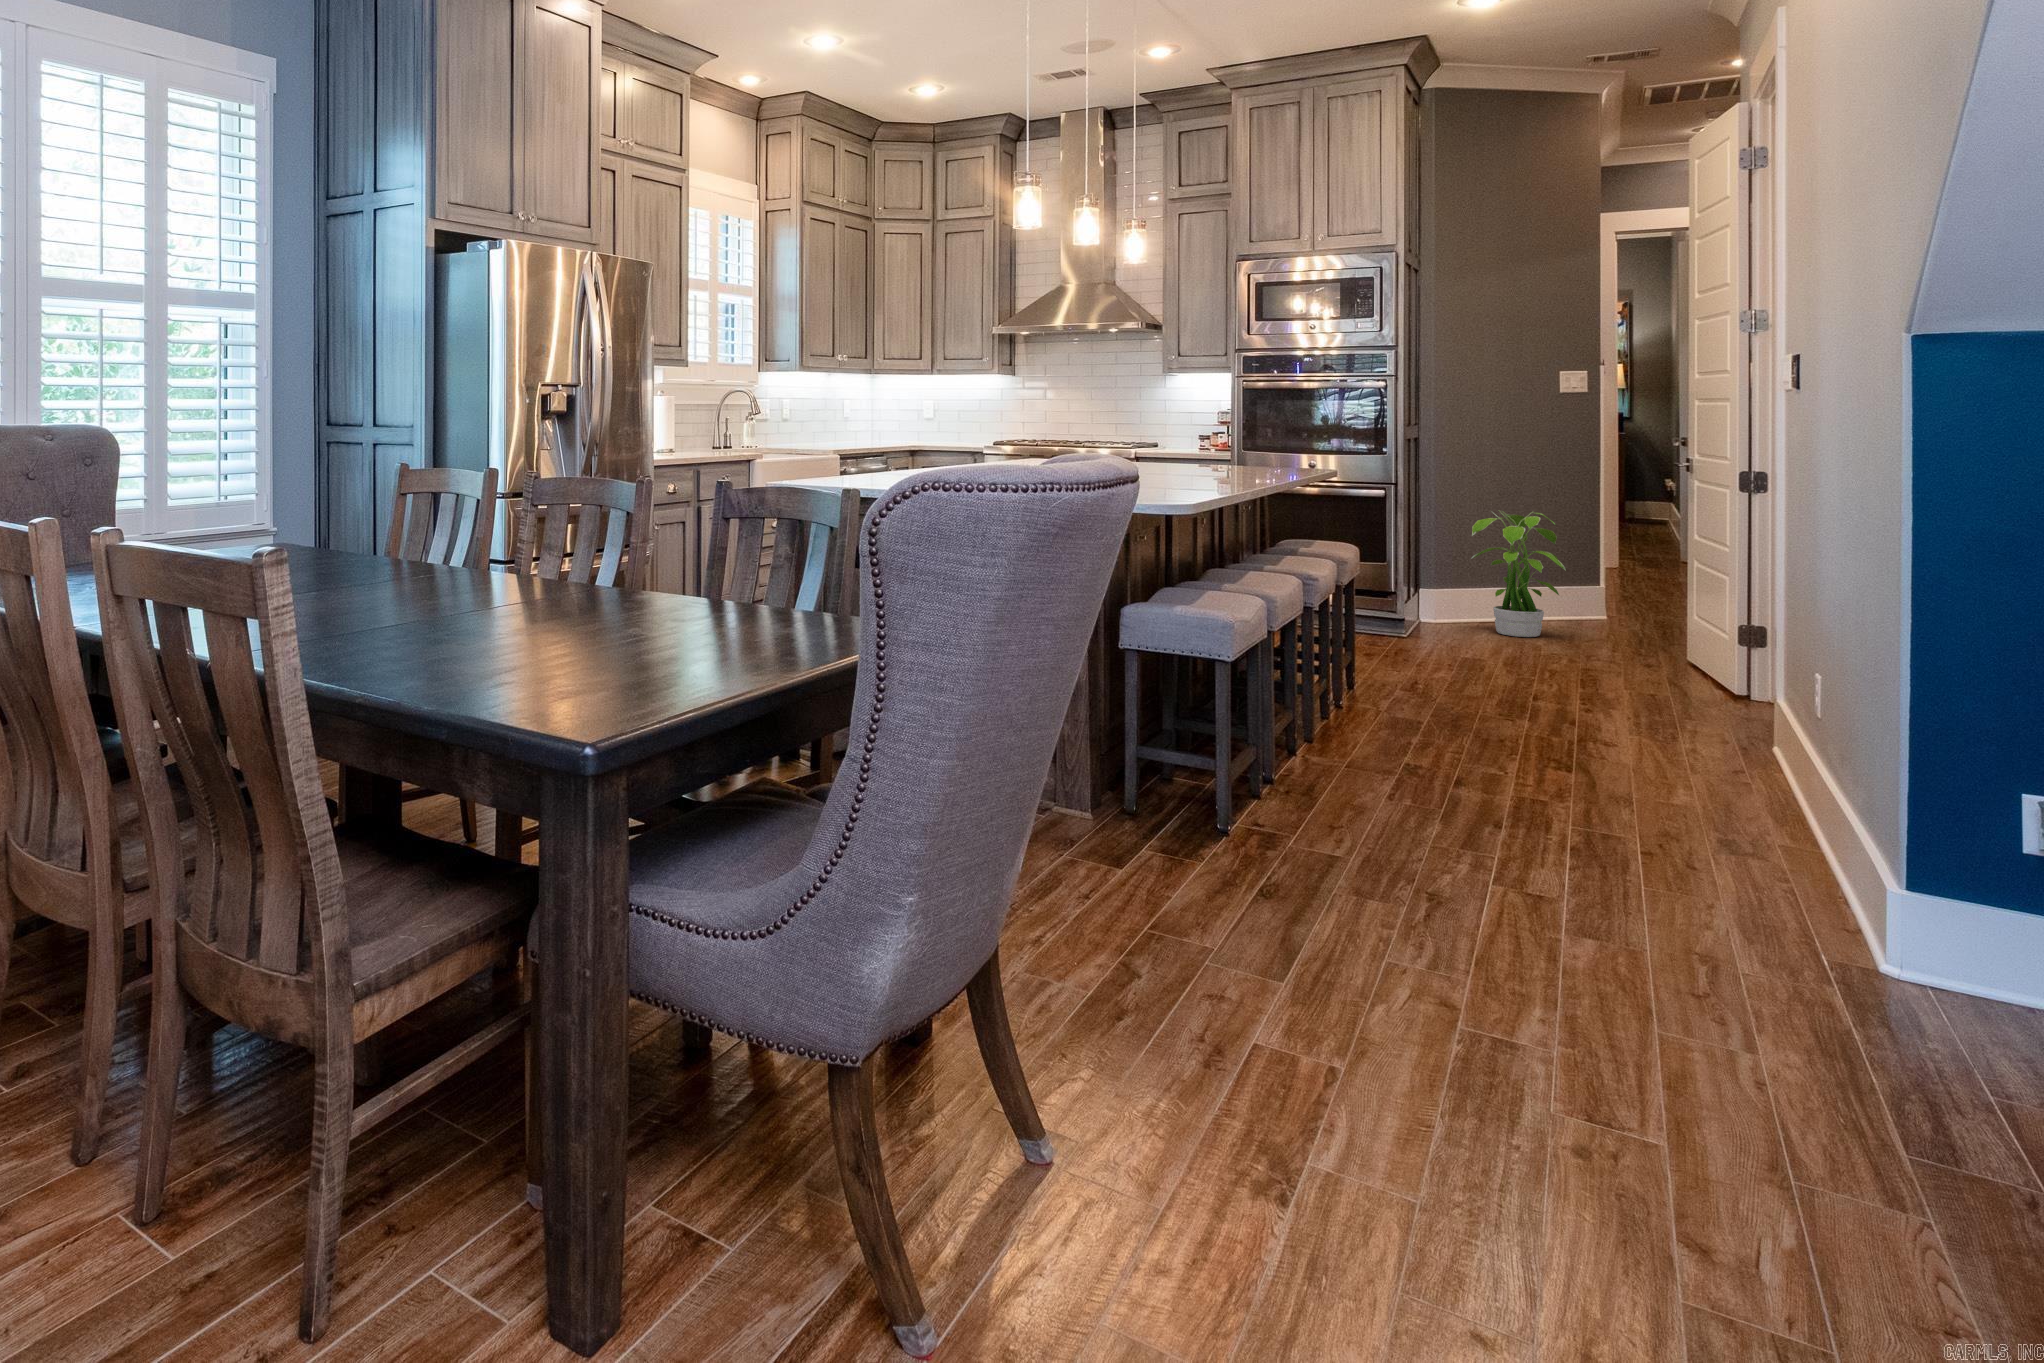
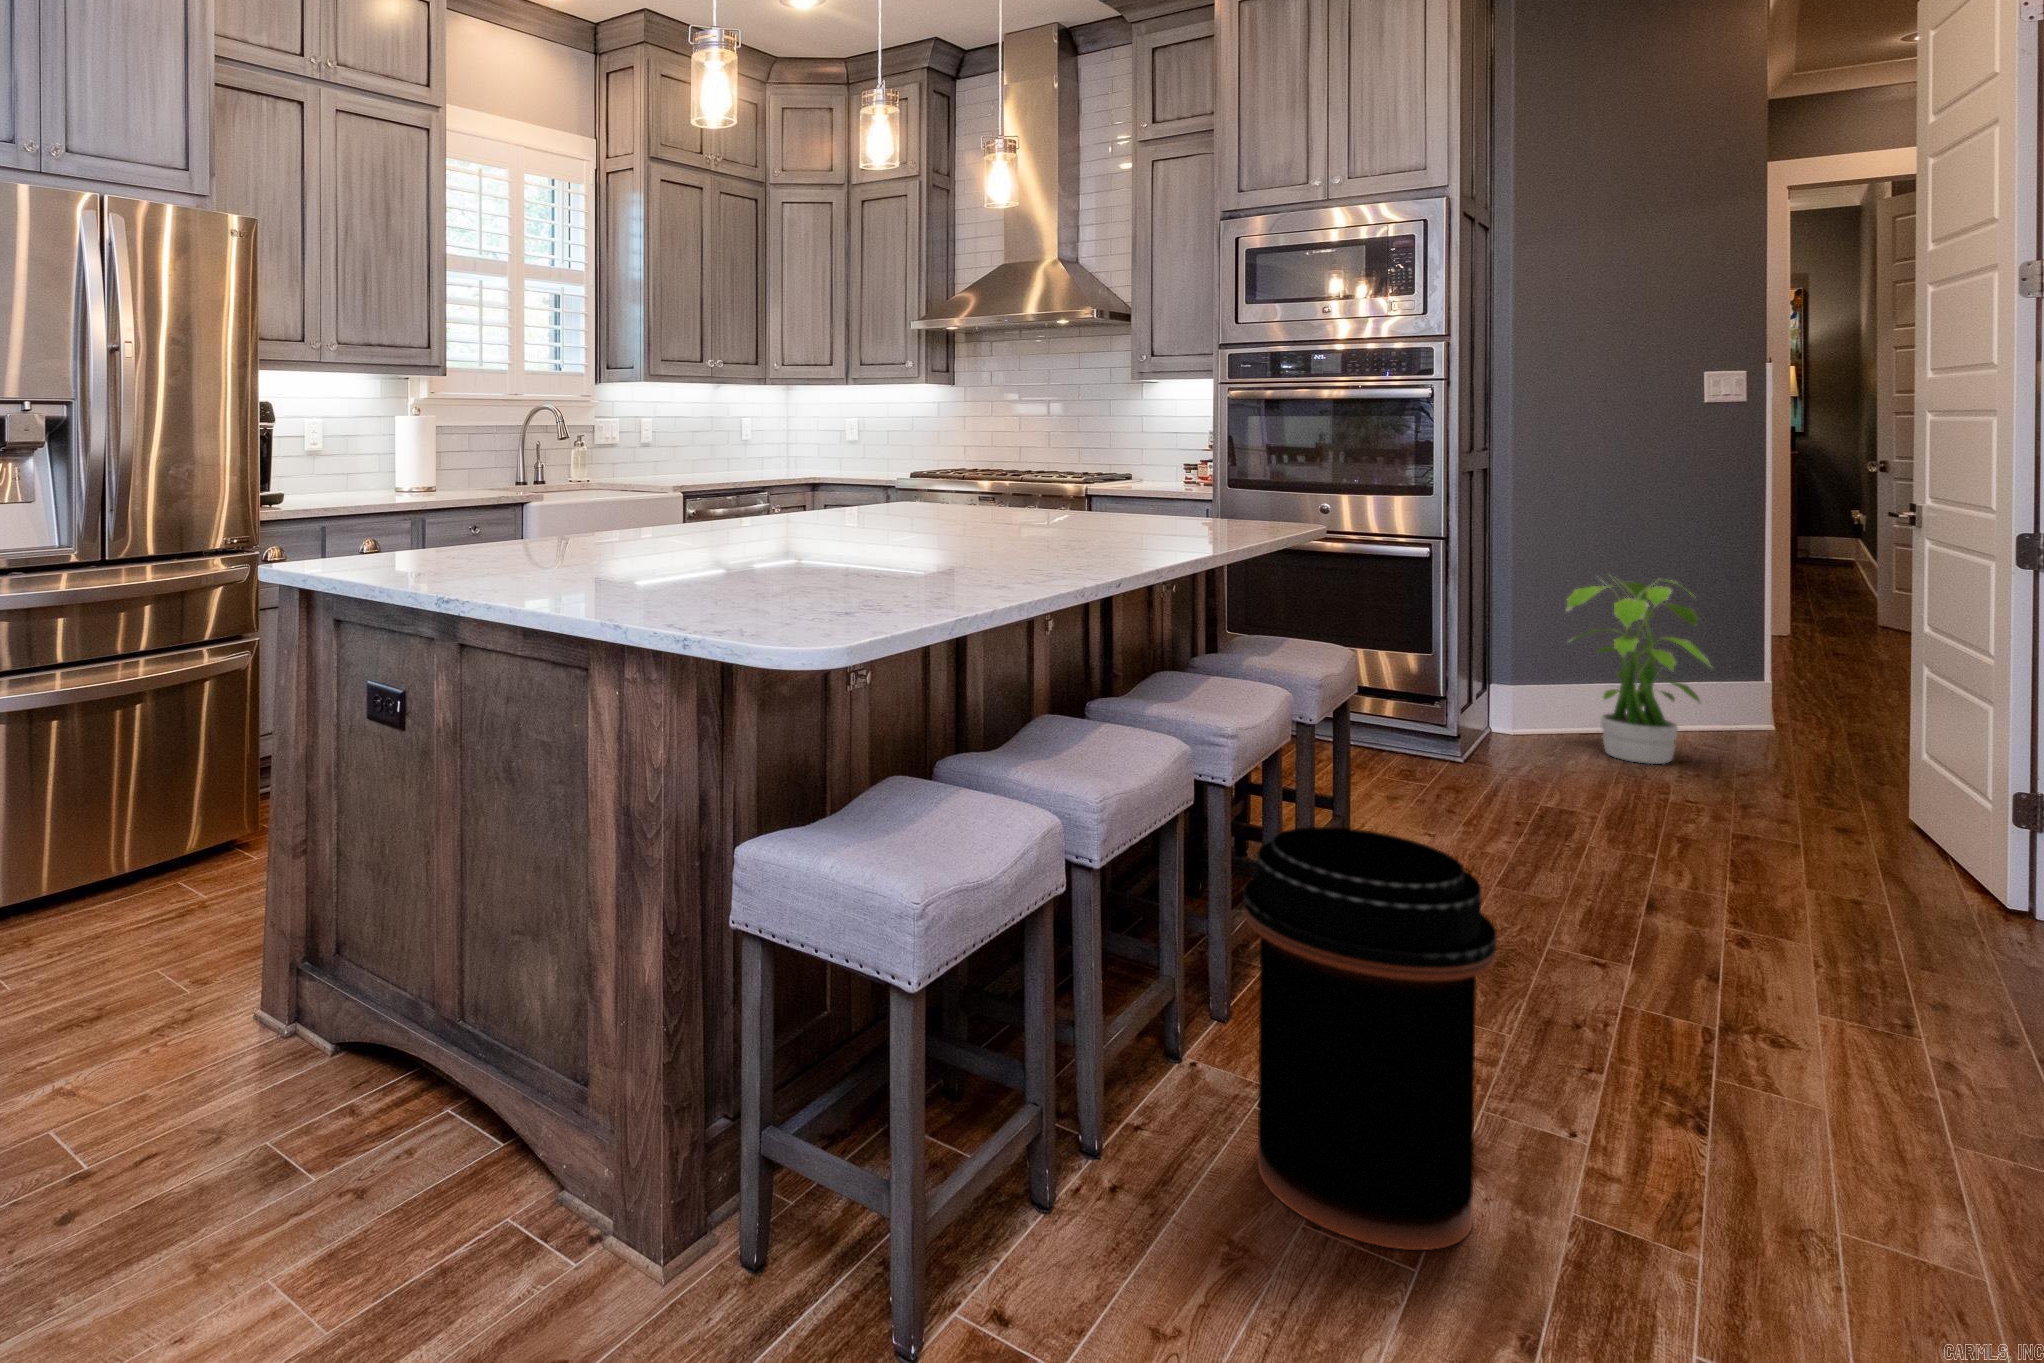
trash can: none [1344,613,1474,804] -> present [1244,827,1496,1250]

